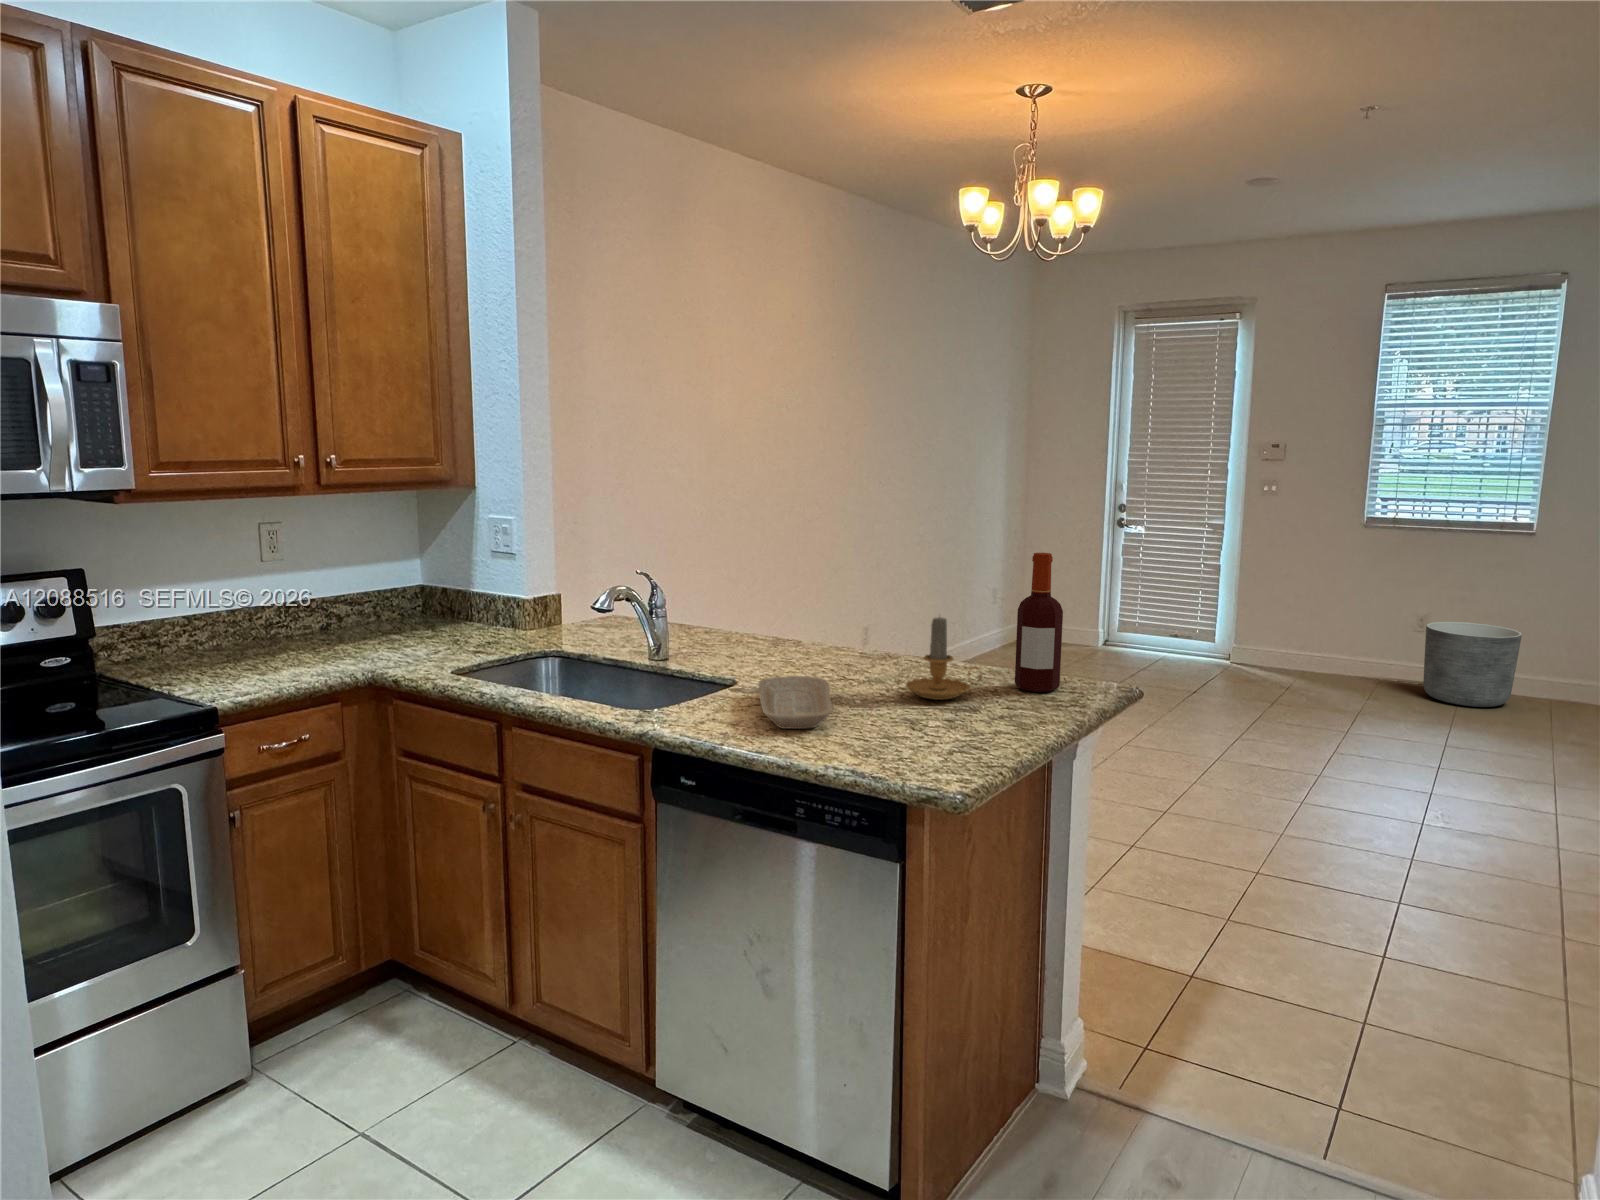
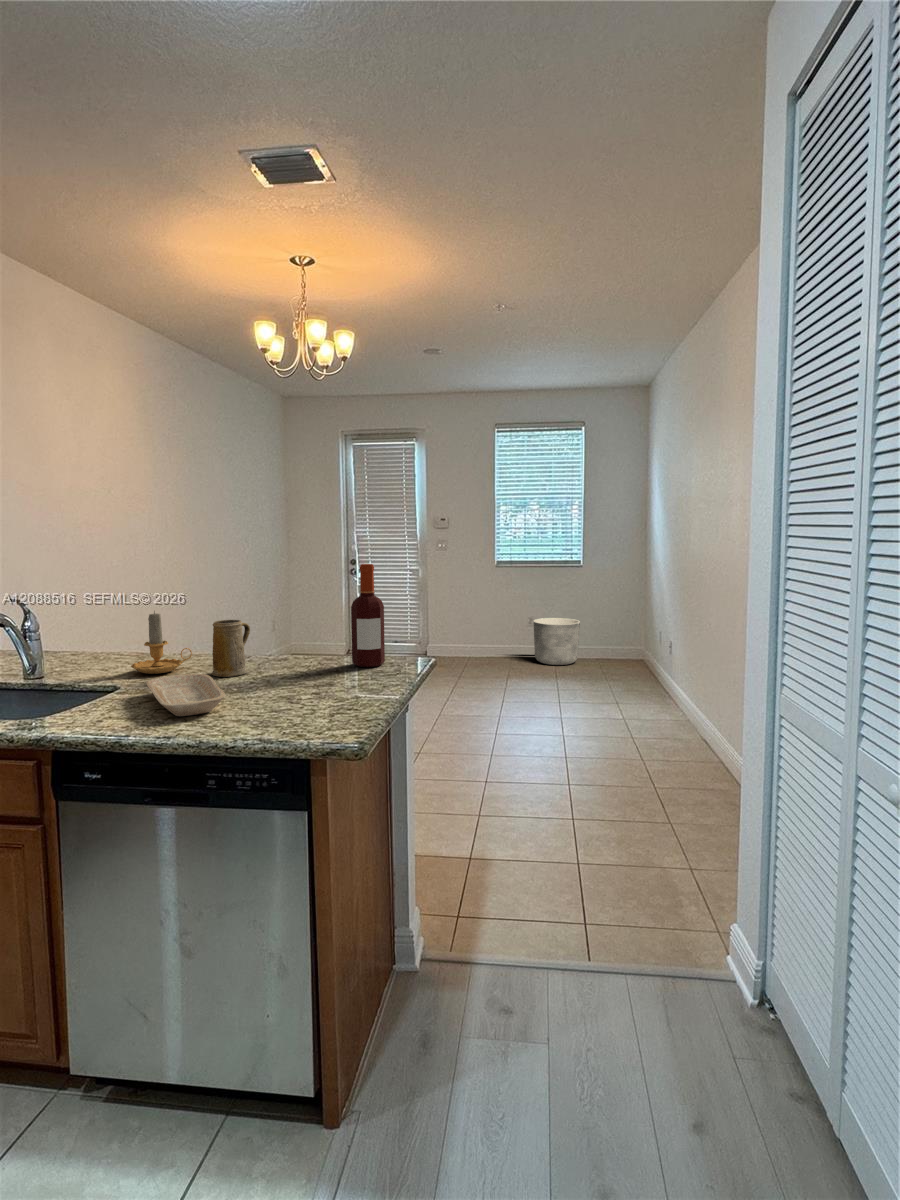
mug: none [840,612,889,684] -> present [212,620,250,677]
candle: present [906,617,982,700] -> present [131,612,192,674]

